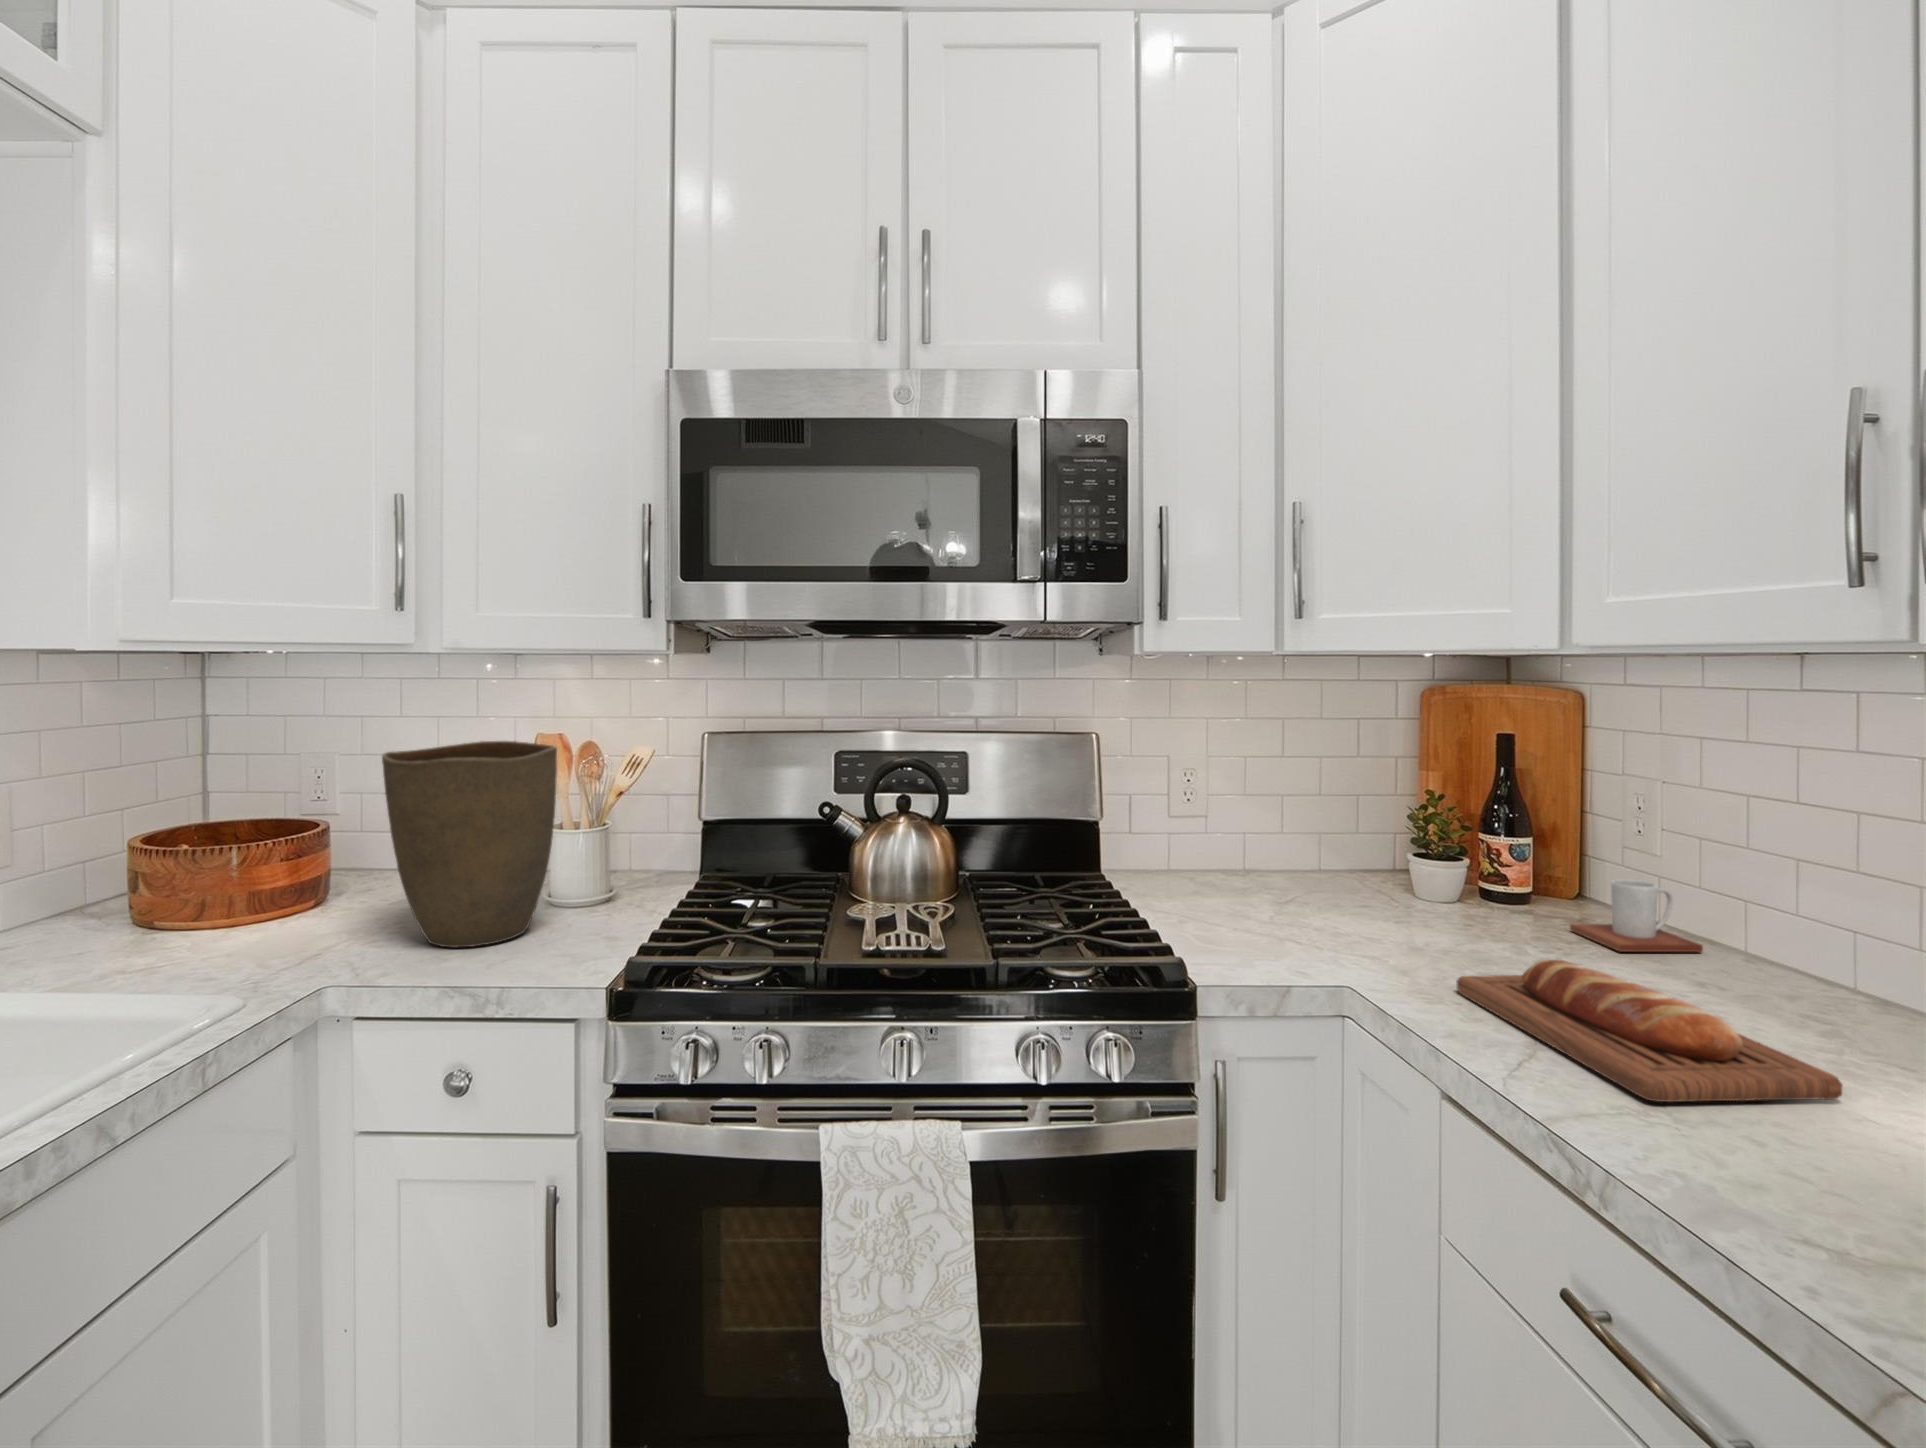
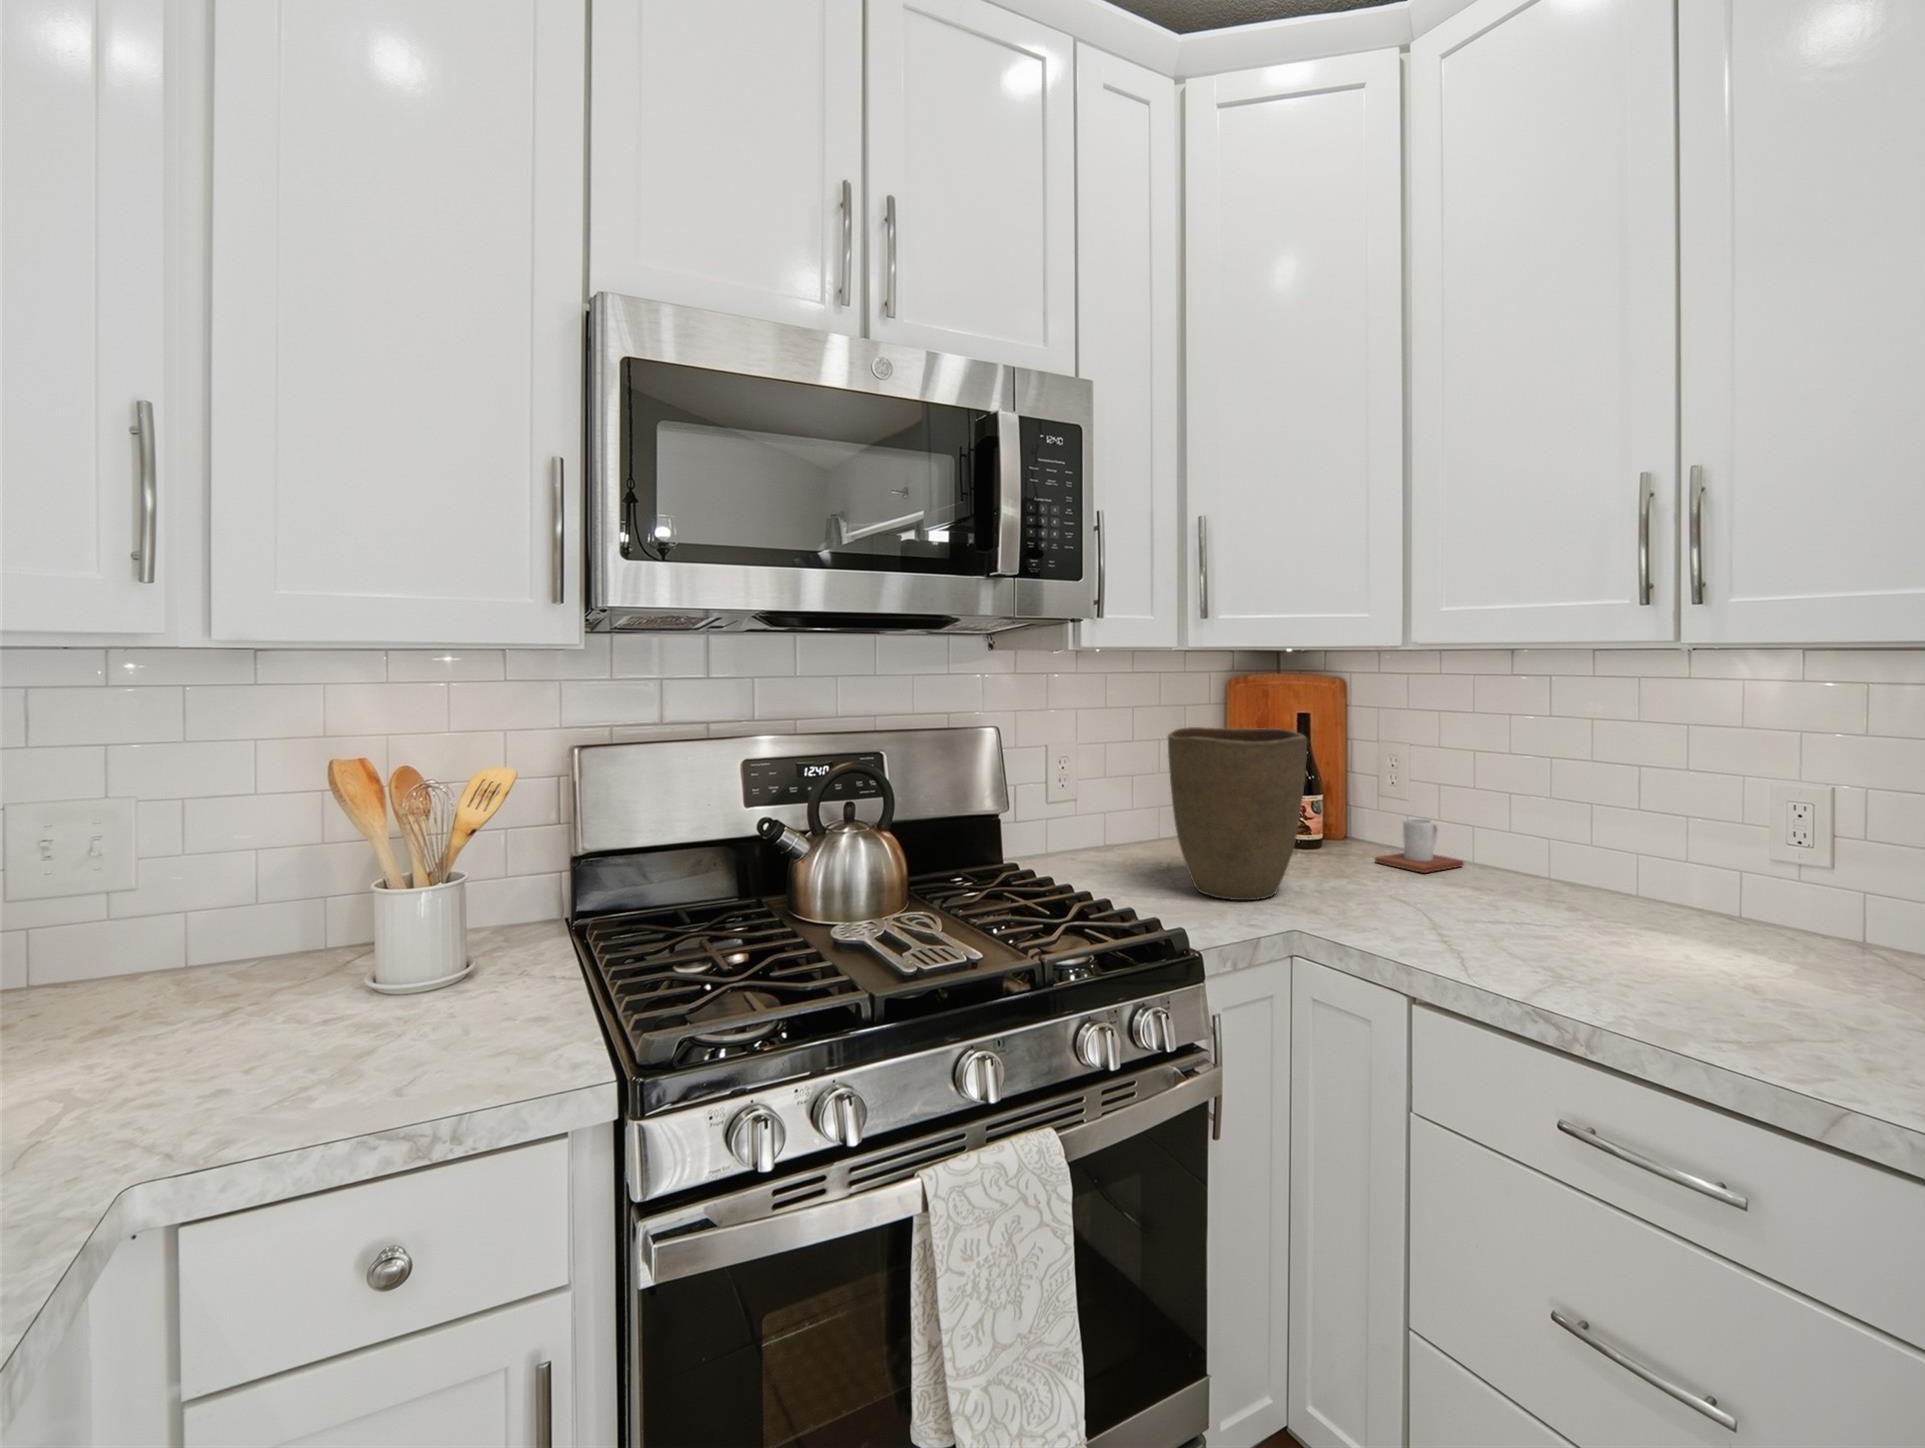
vase: present [382,741,557,947] -> present [1168,727,1307,900]
bread loaf: present [1456,959,1842,1102] -> none [1381,883,1675,977]

